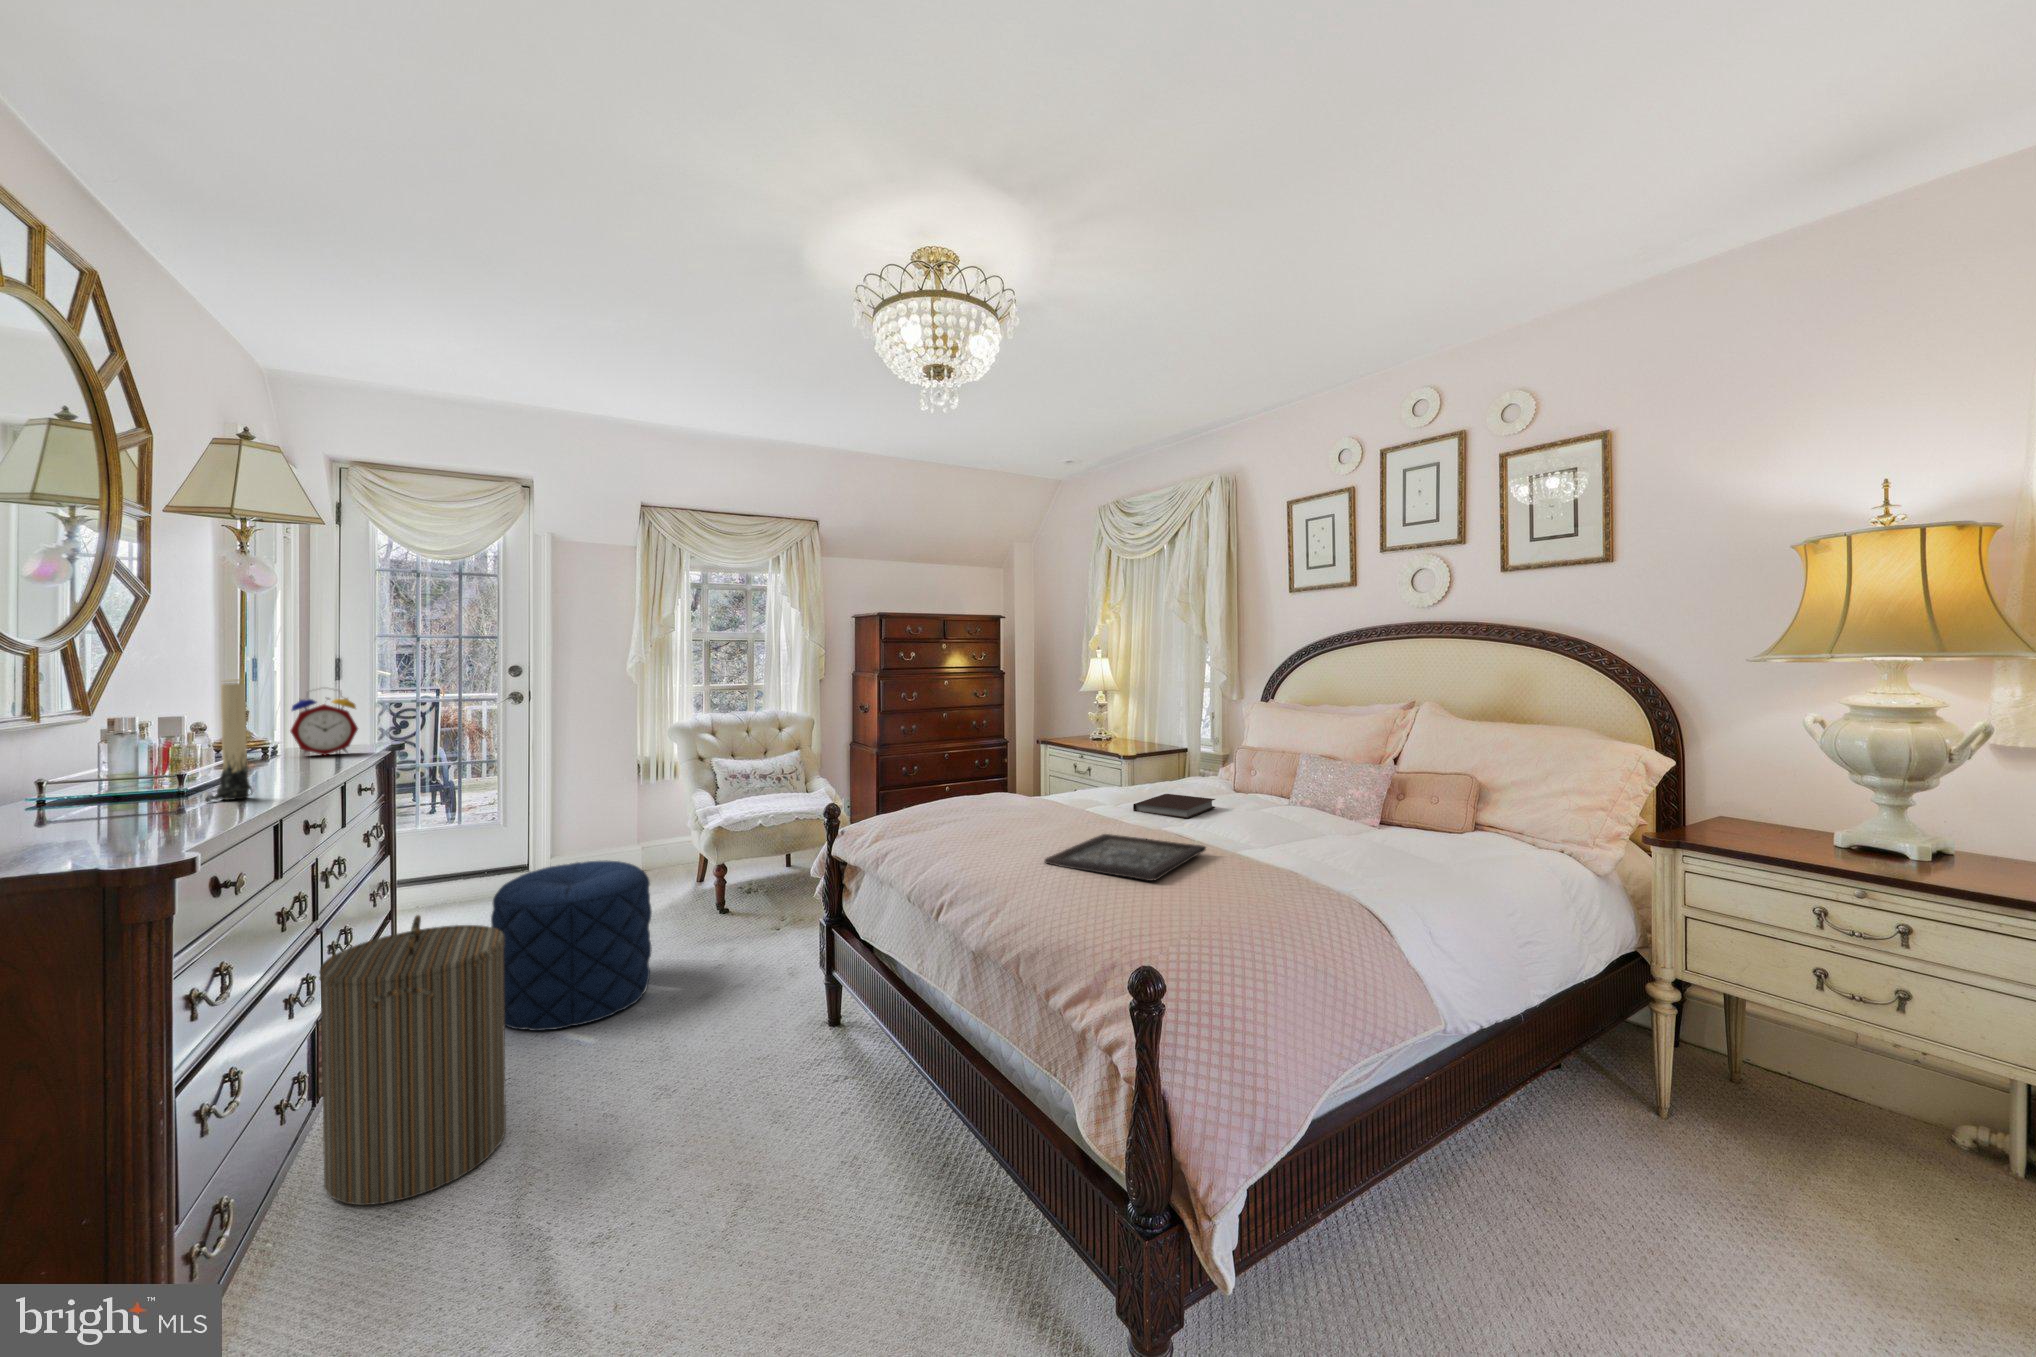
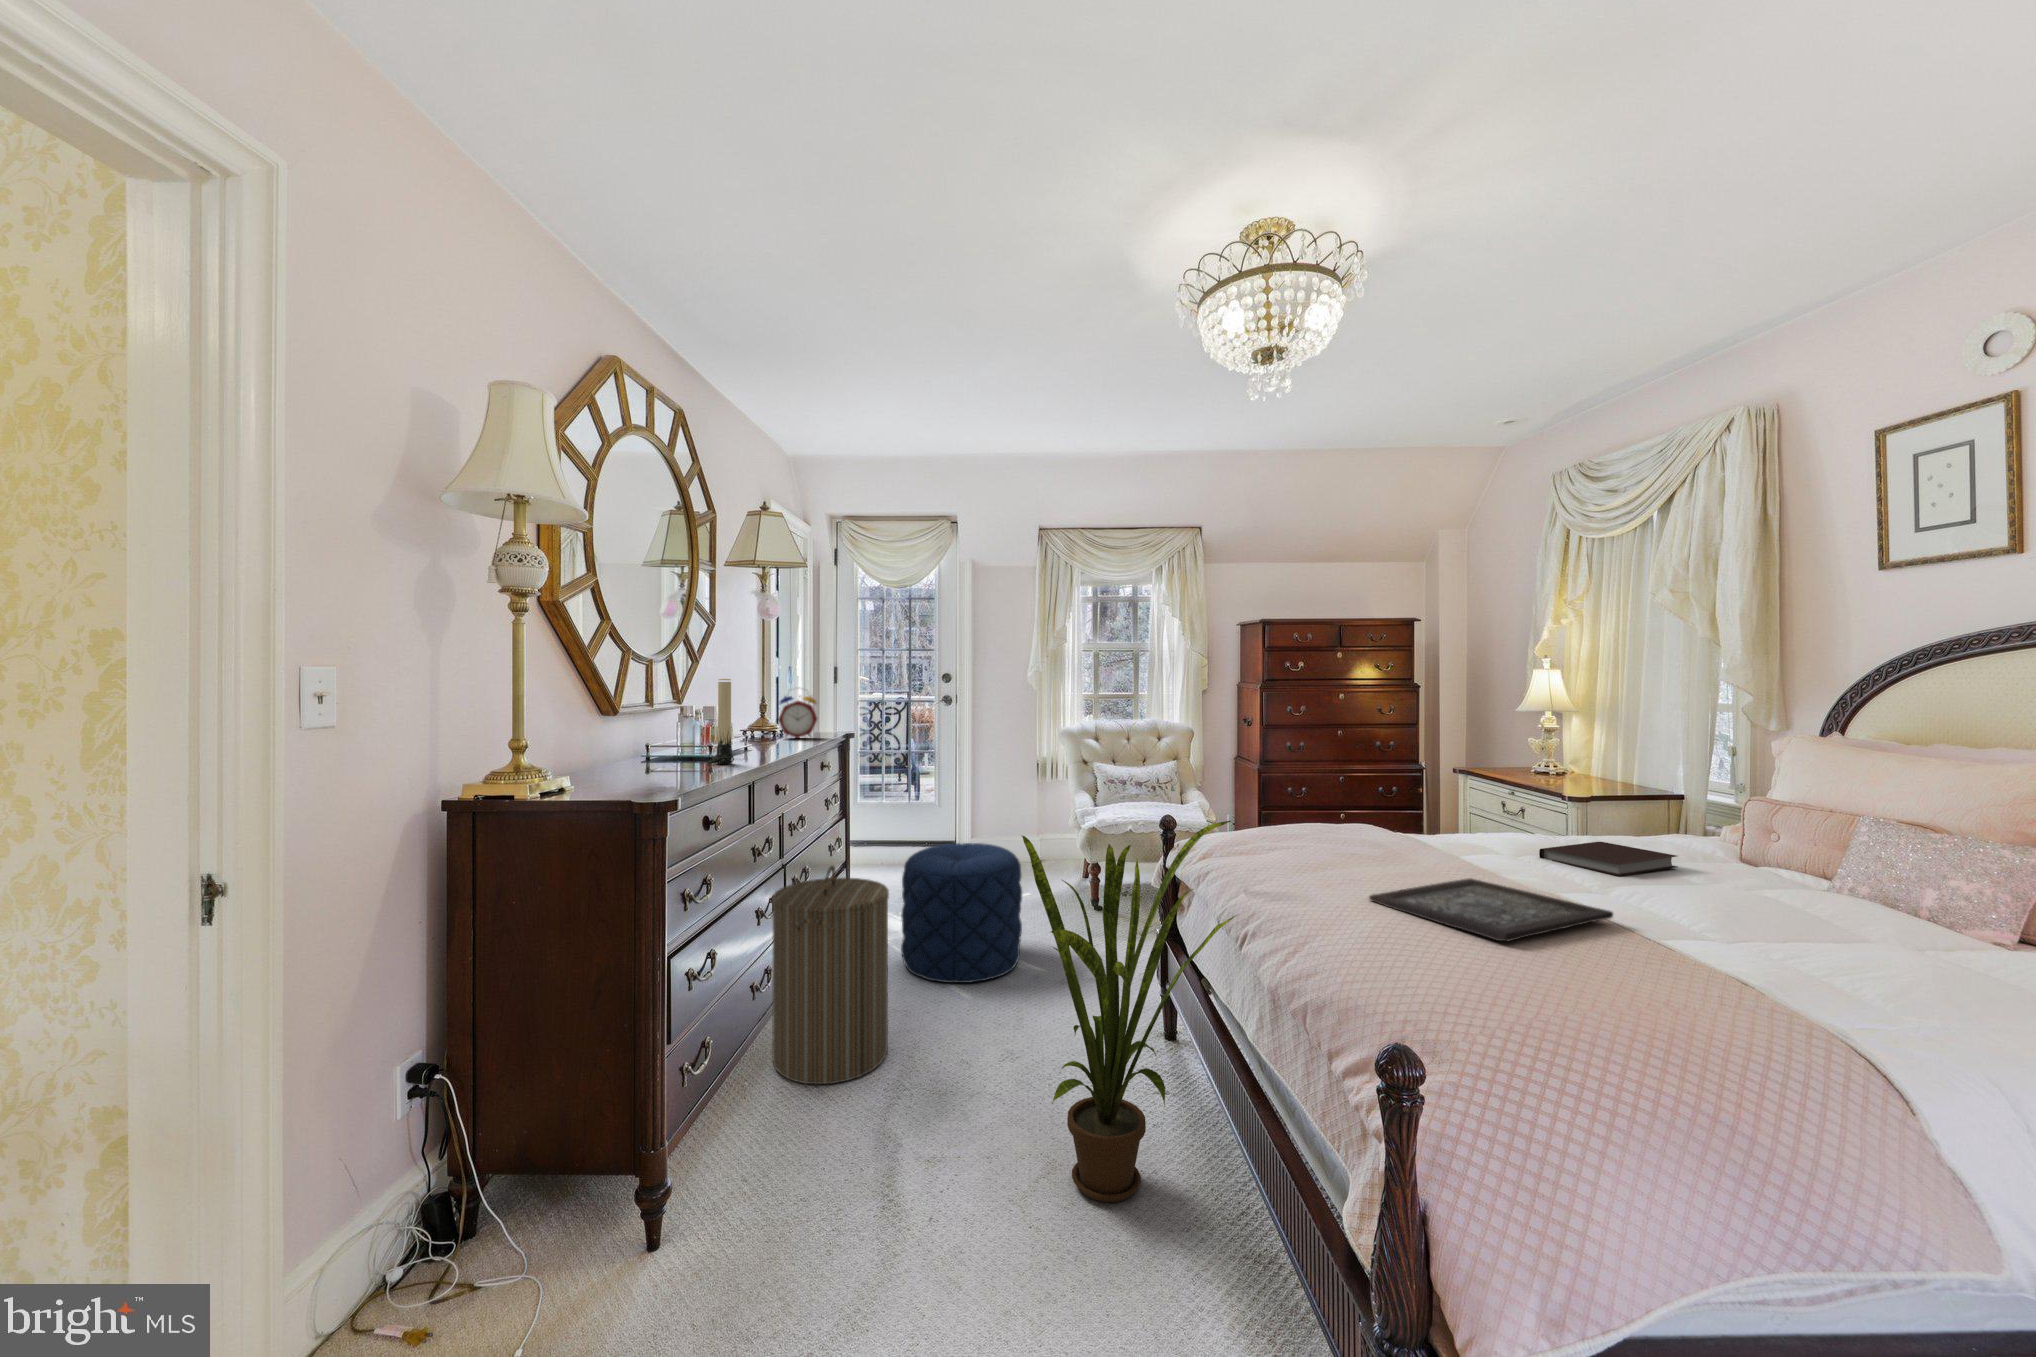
house plant: none [732,806,944,1206] -> present [1022,821,1237,1202]

